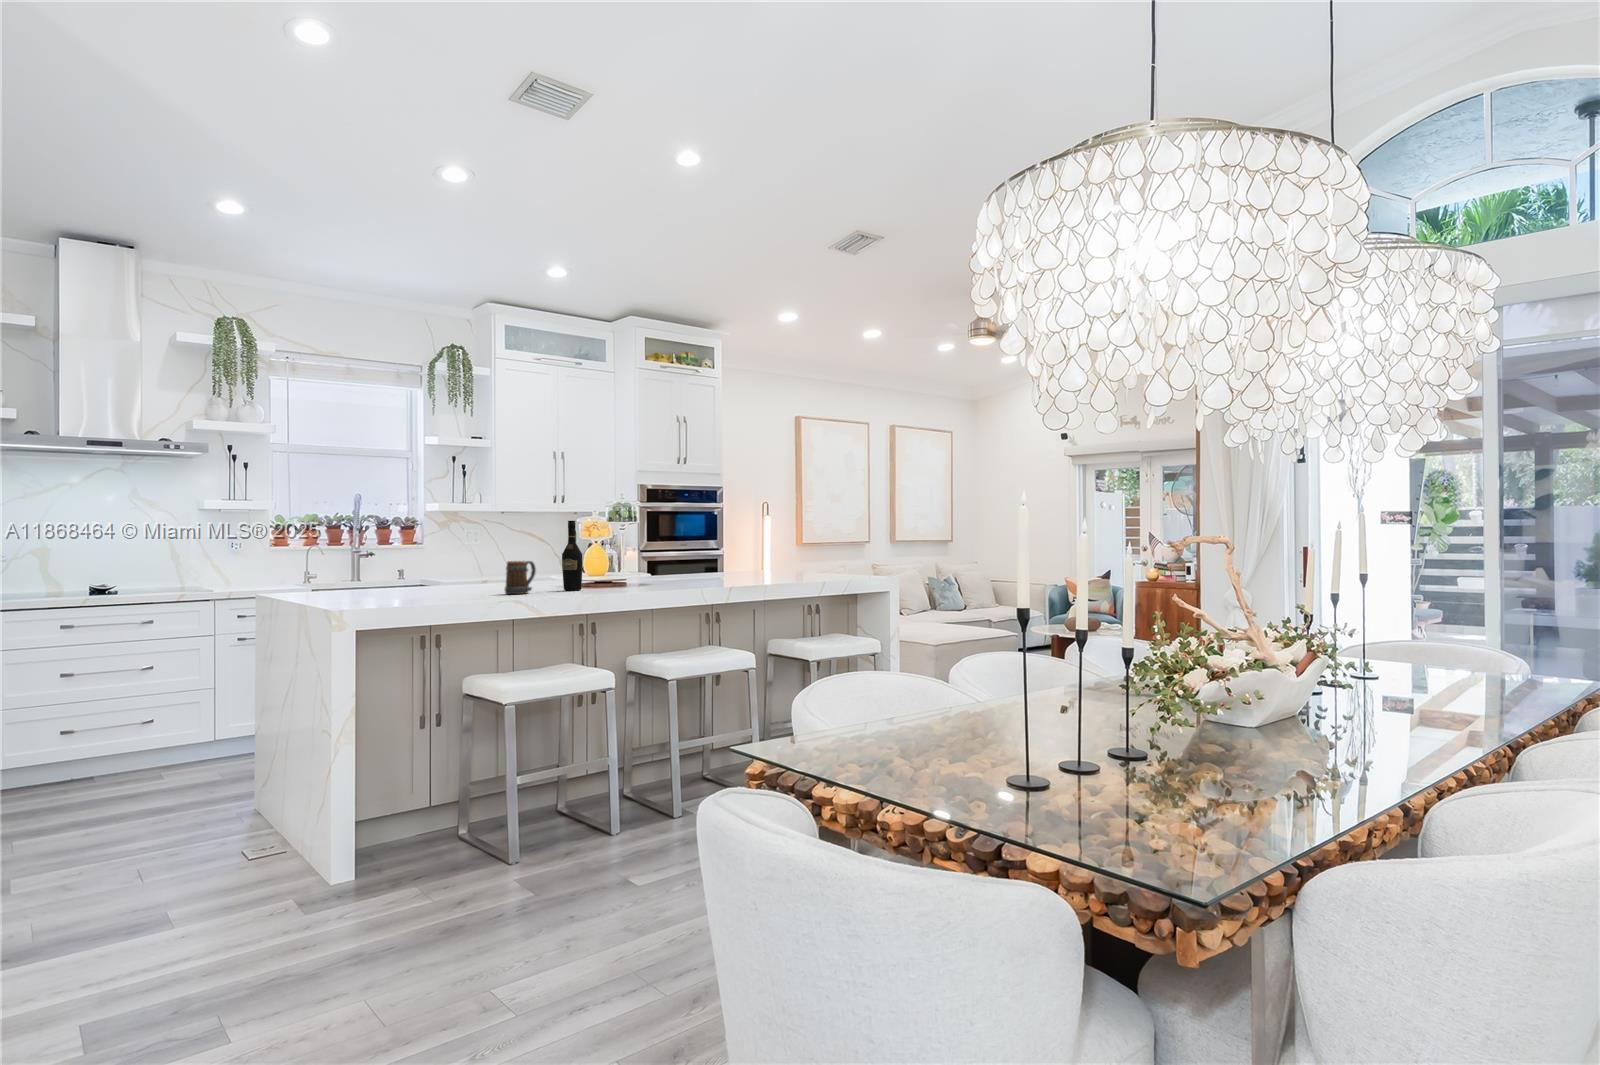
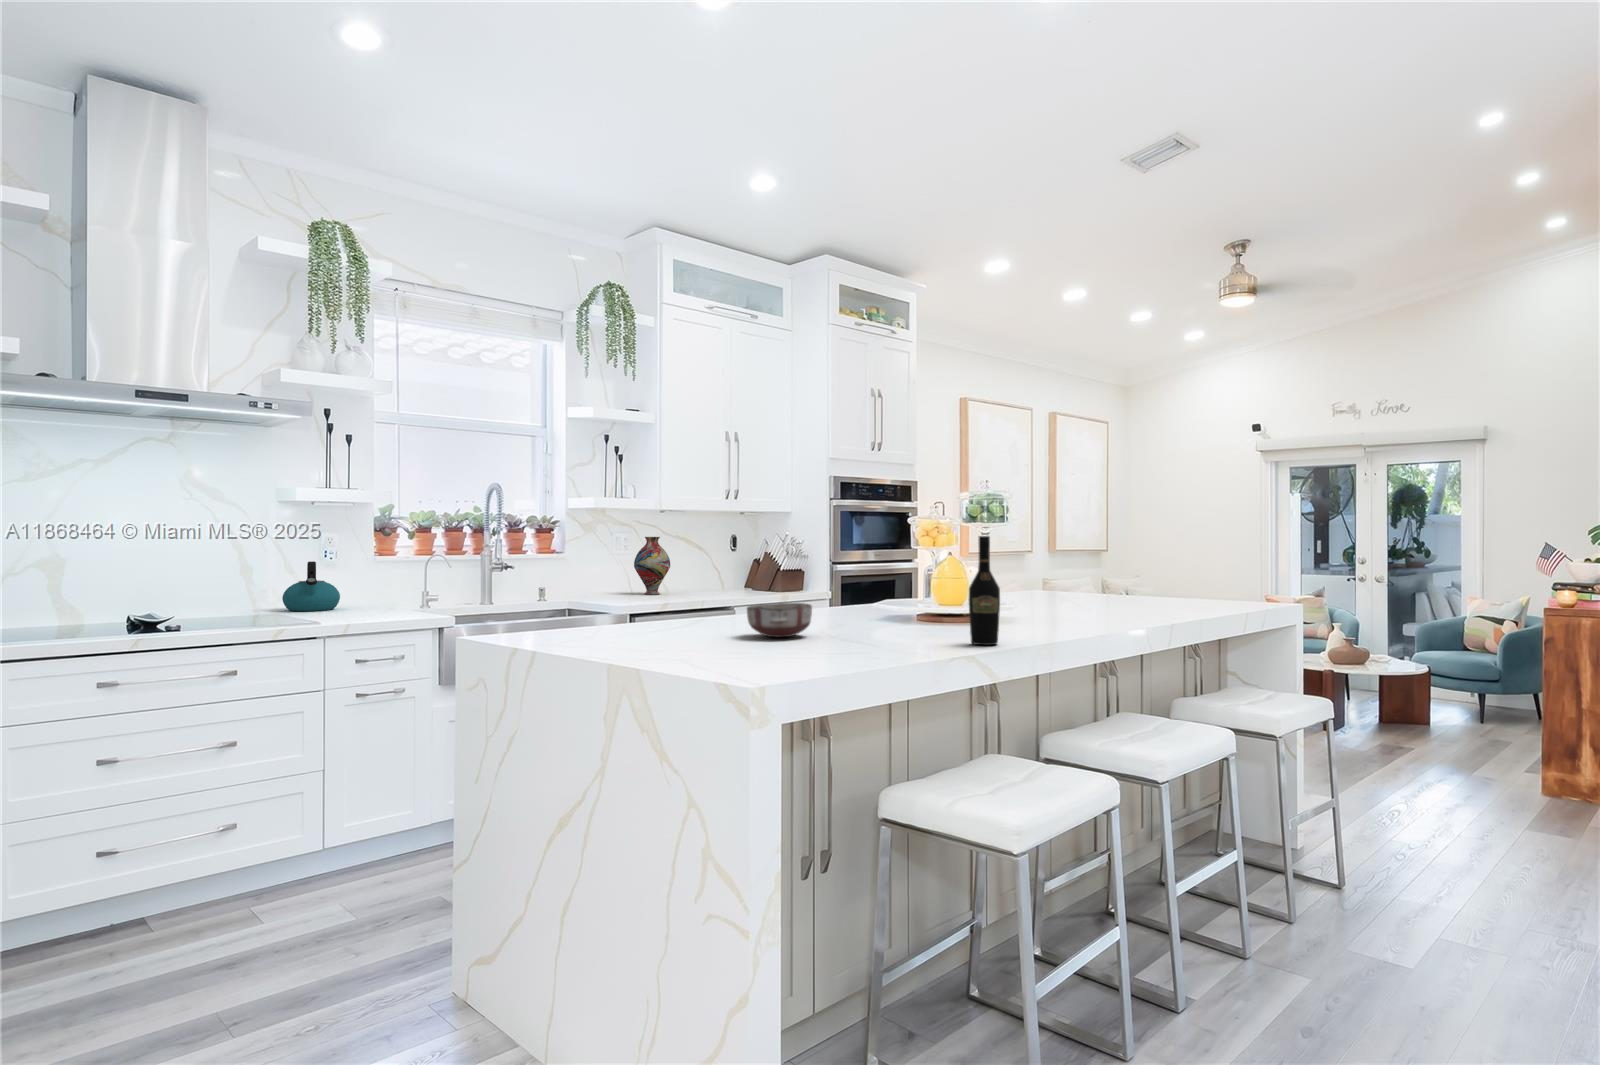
vase: none [484,532,513,575] -> present [634,537,670,594]
kettle: none [205,552,247,586] -> present [282,561,340,611]
mug: present [505,561,536,594] -> none [917,600,954,655]
ceramic bowl: none [441,568,488,590] -> present [747,603,812,637]

